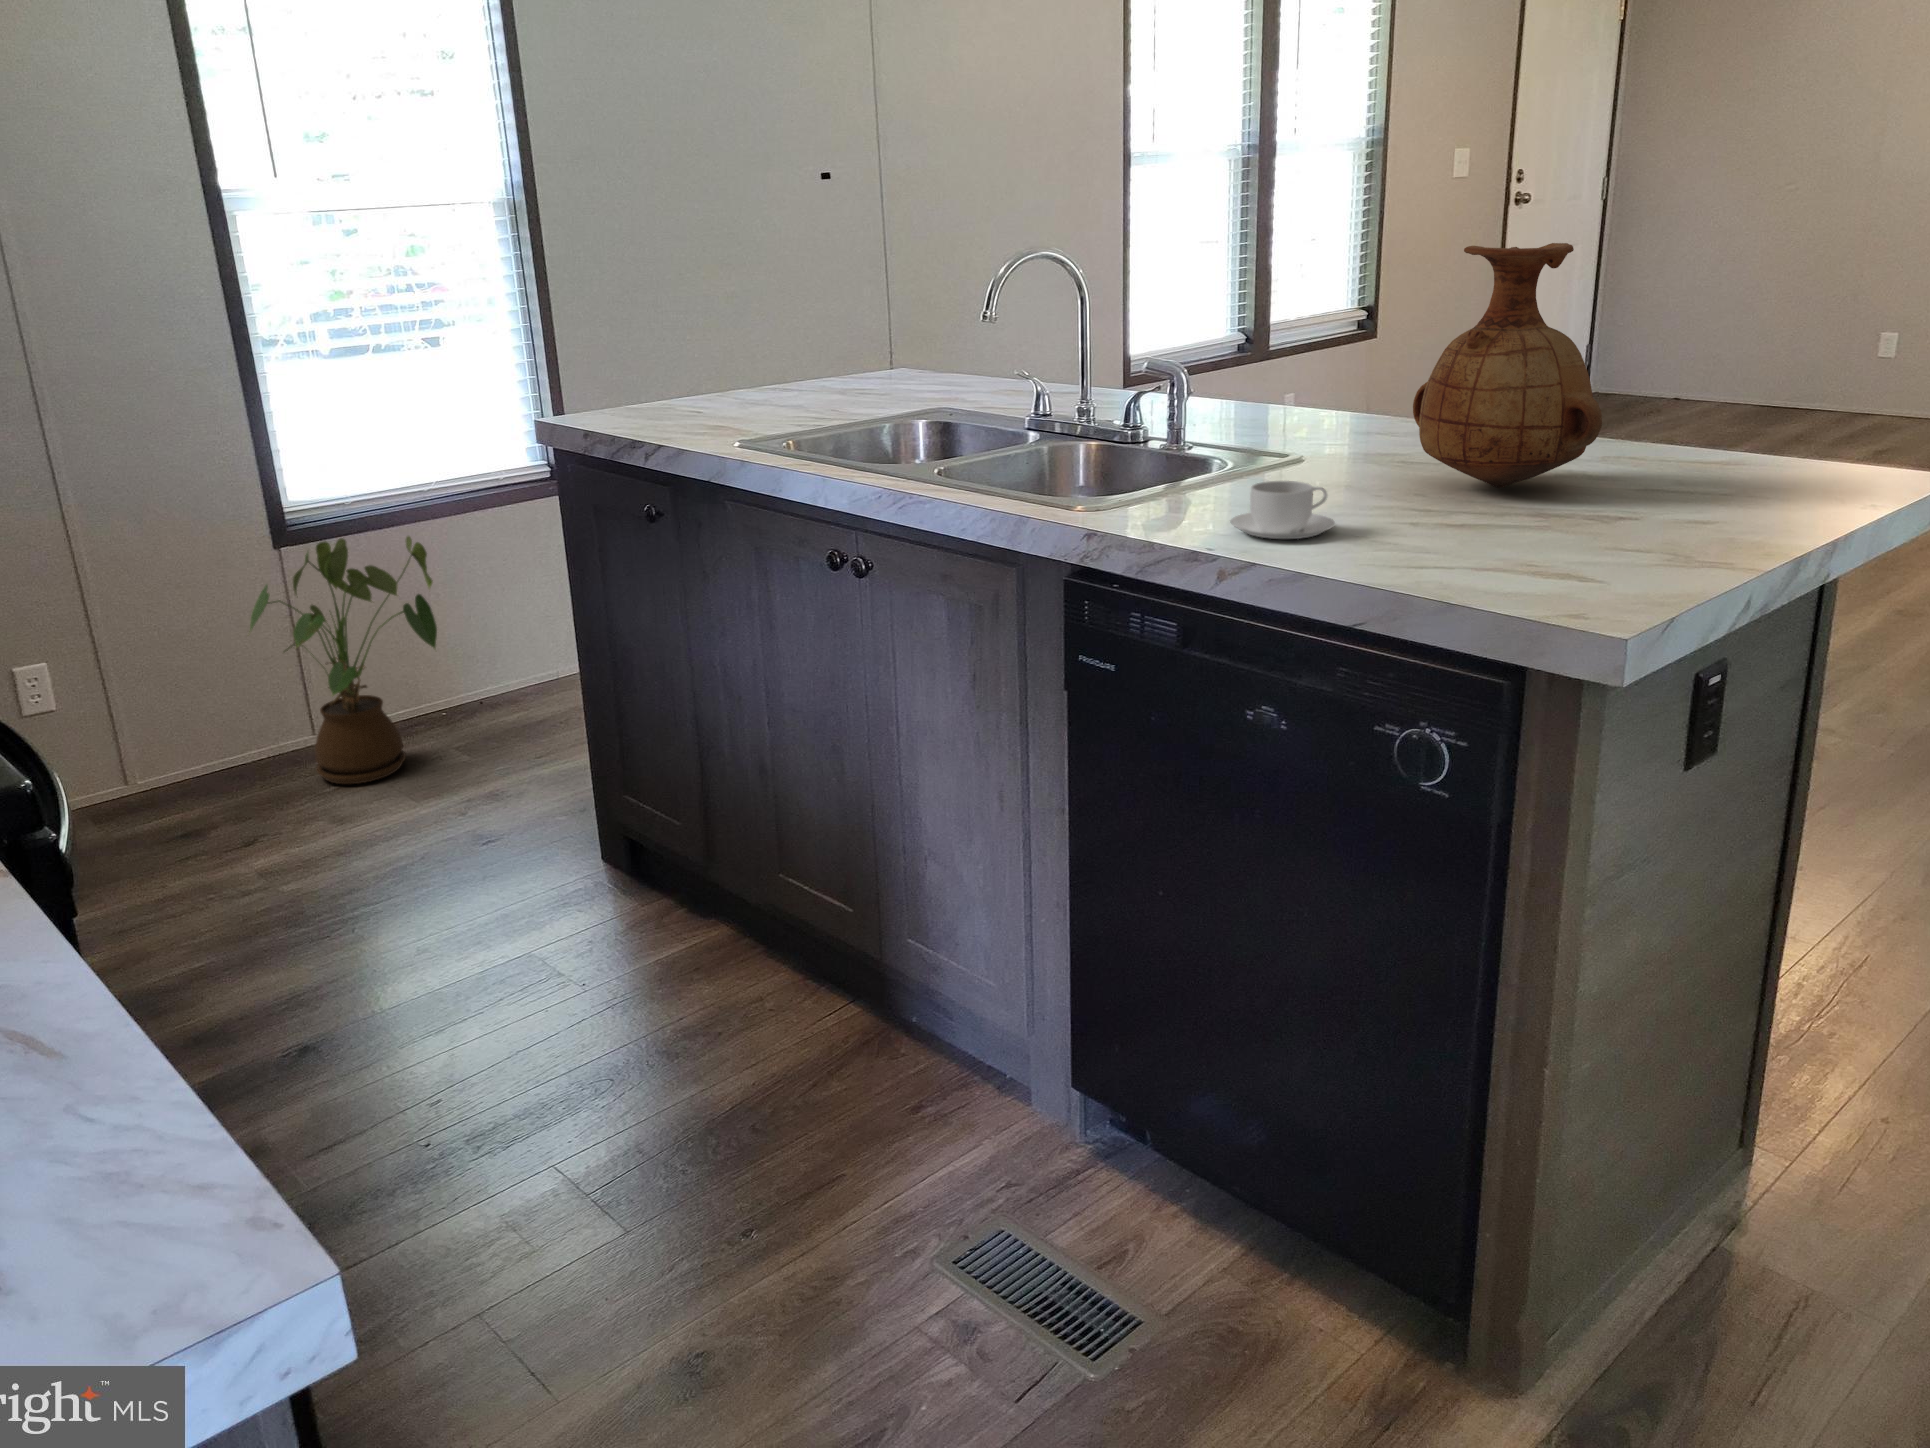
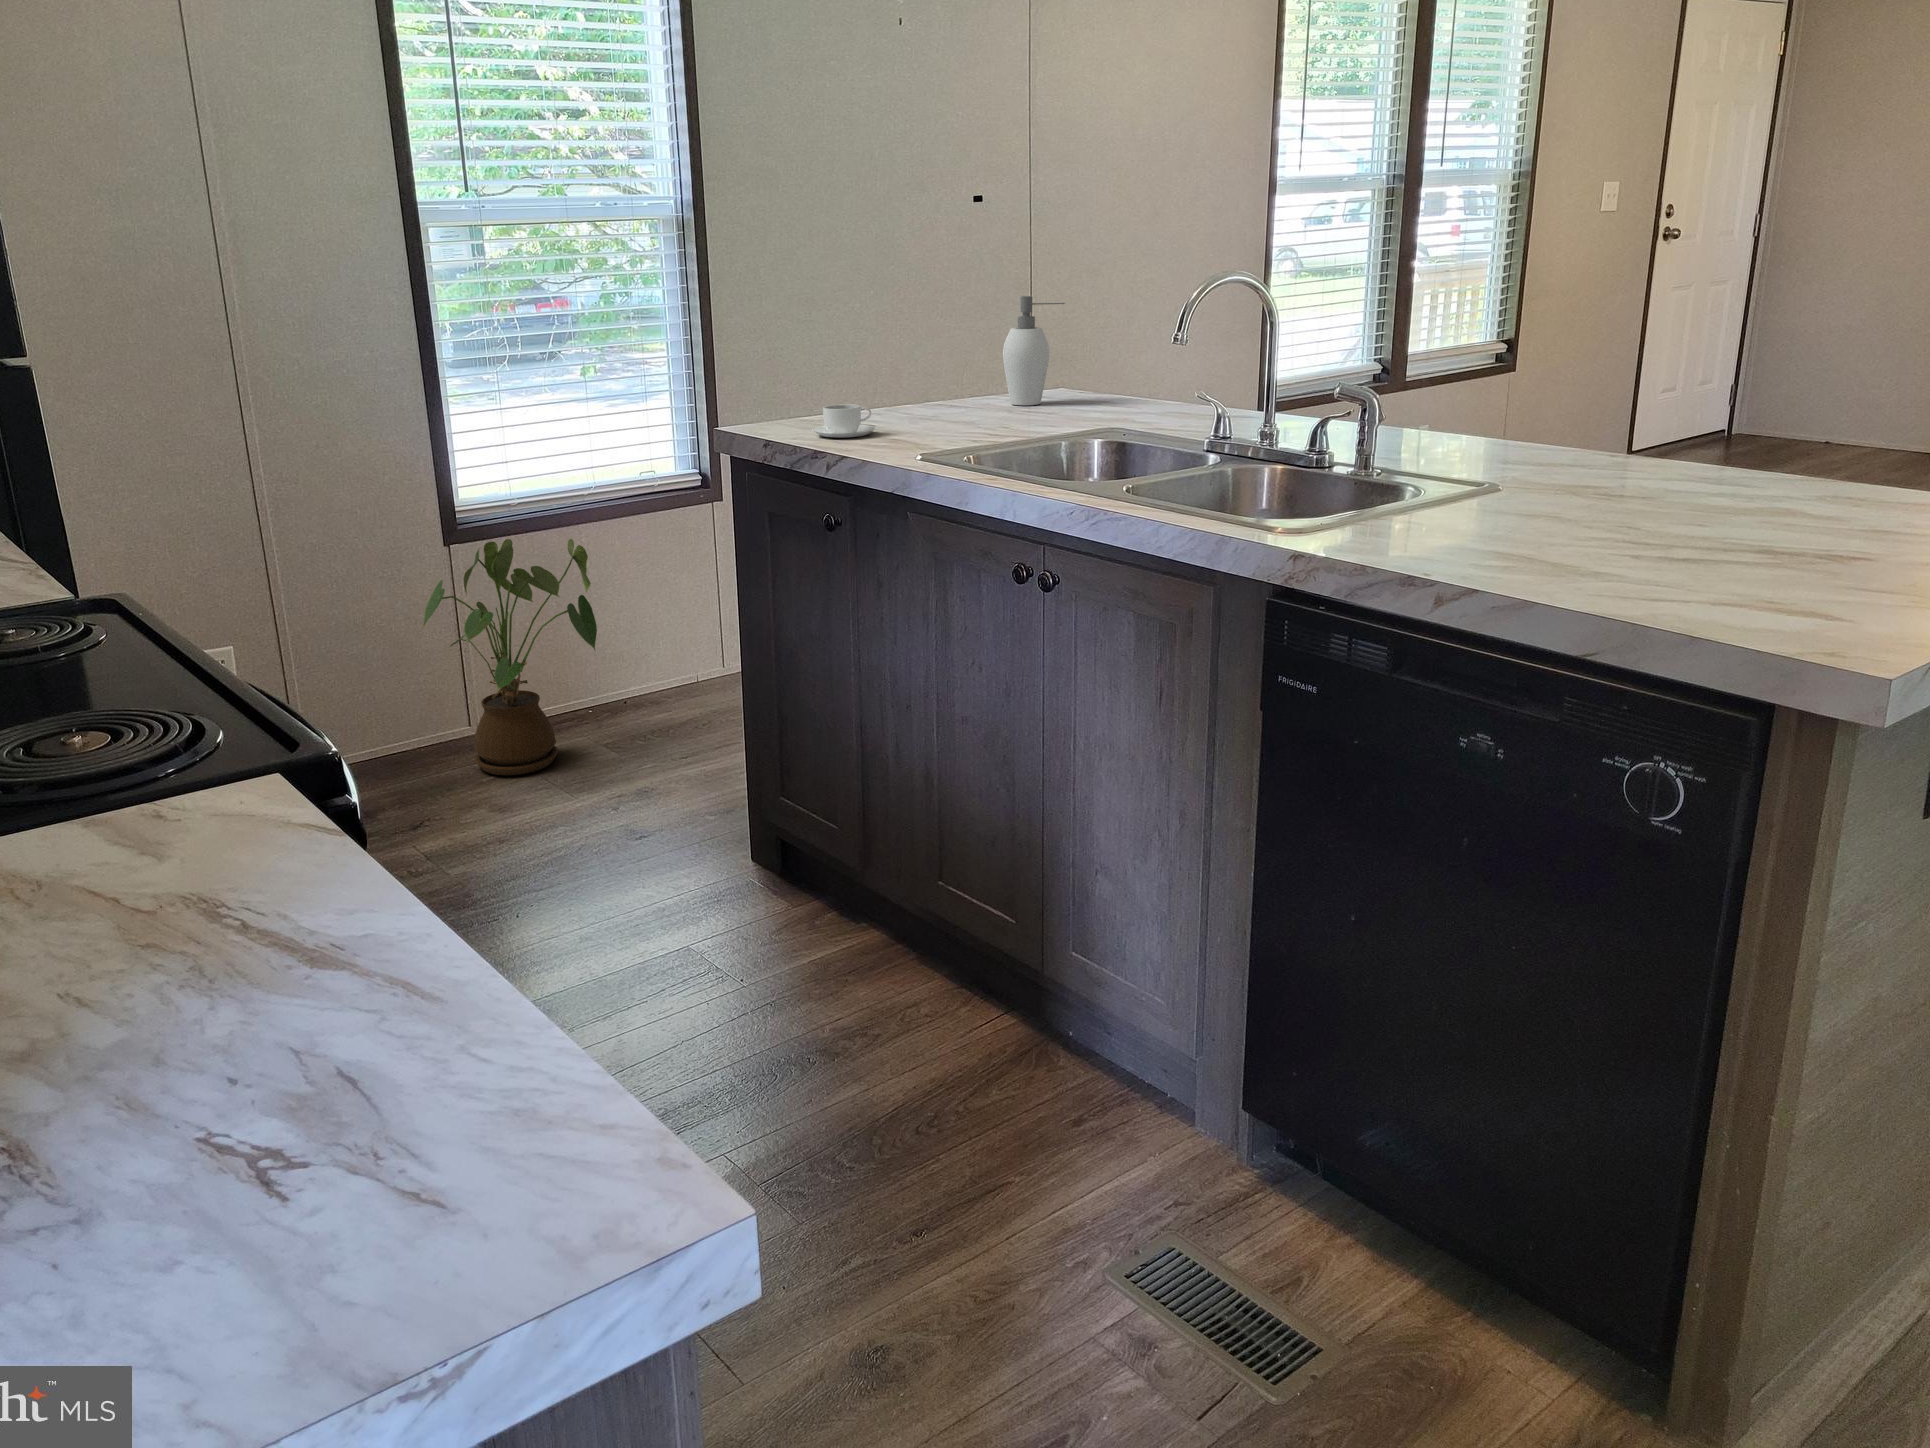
vase: present [1413,243,1602,488] -> none [1627,277,1838,525]
soap dispenser: none [836,274,896,385] -> present [1003,296,1065,405]
coffee cup: present [1230,481,1335,539] -> present [812,404,875,438]

